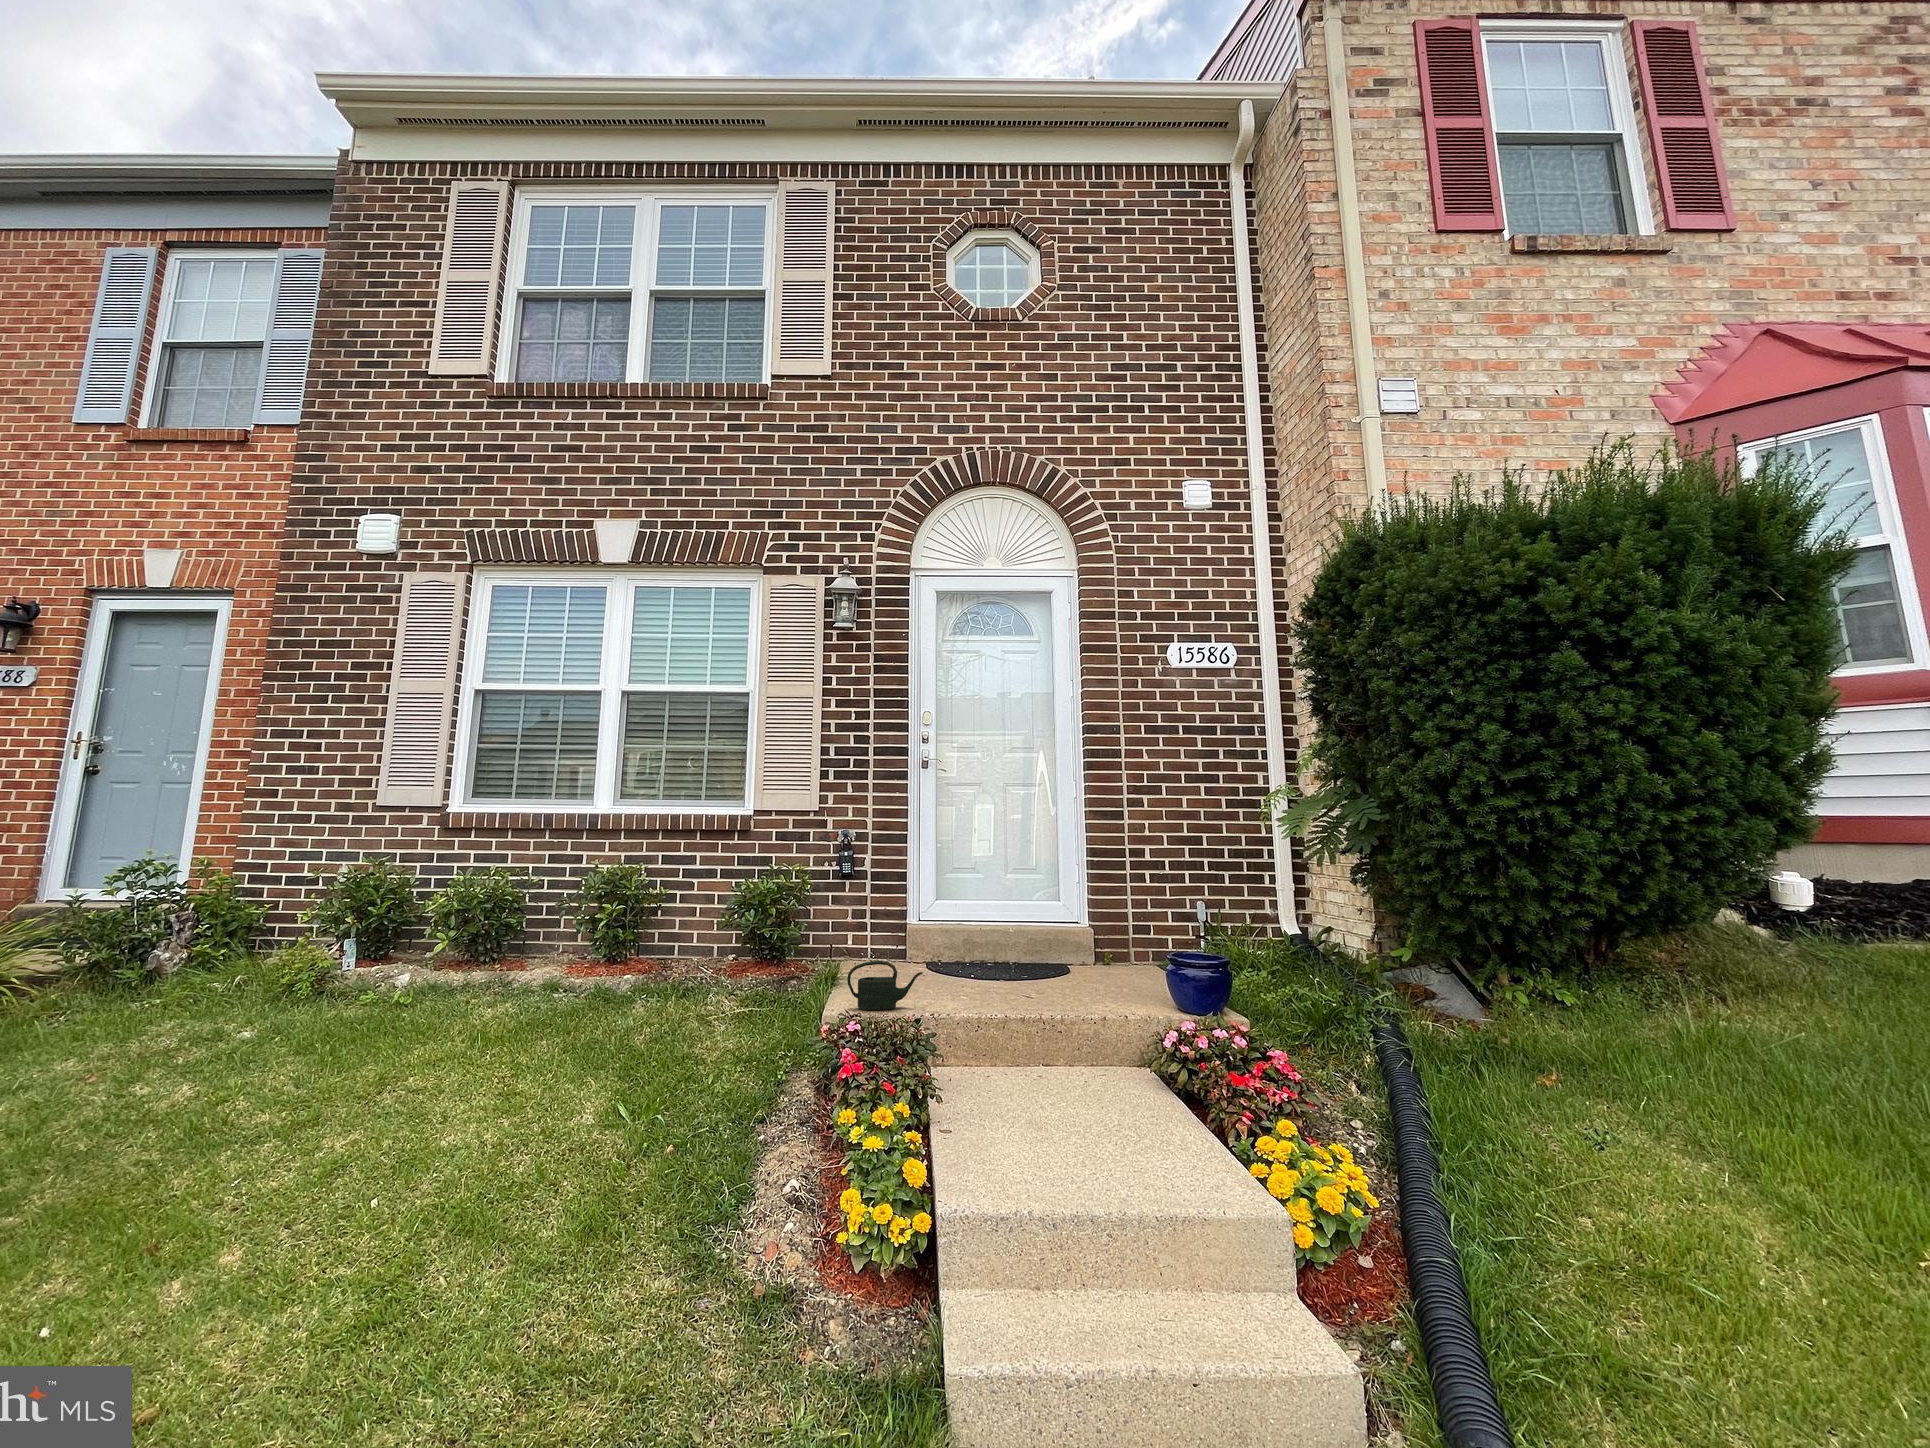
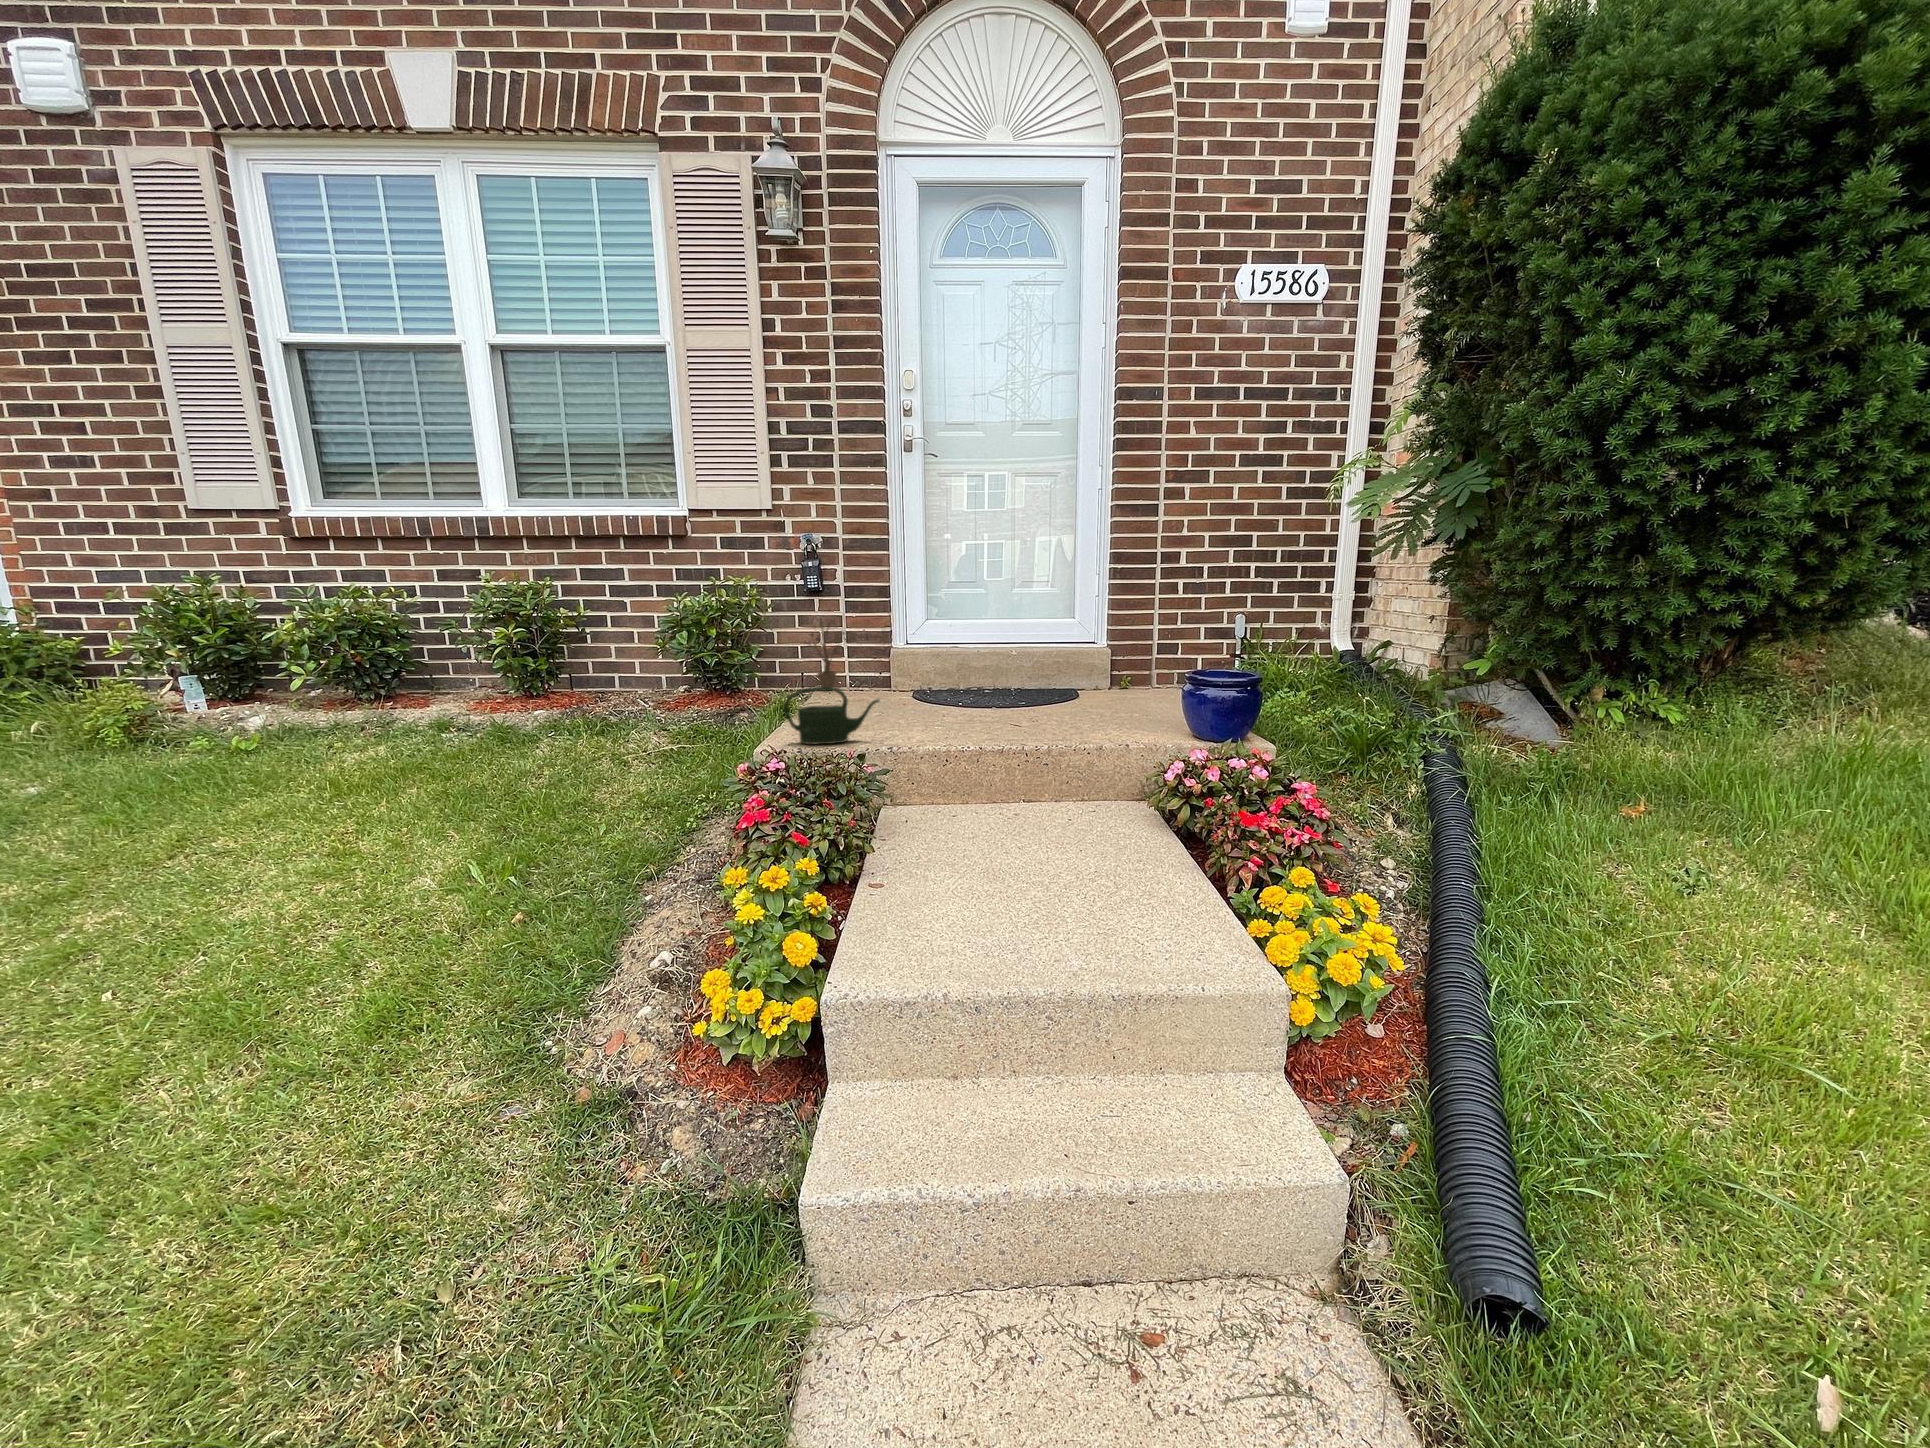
decorative plant: none [830,899,875,961] -> present [804,621,846,687]

